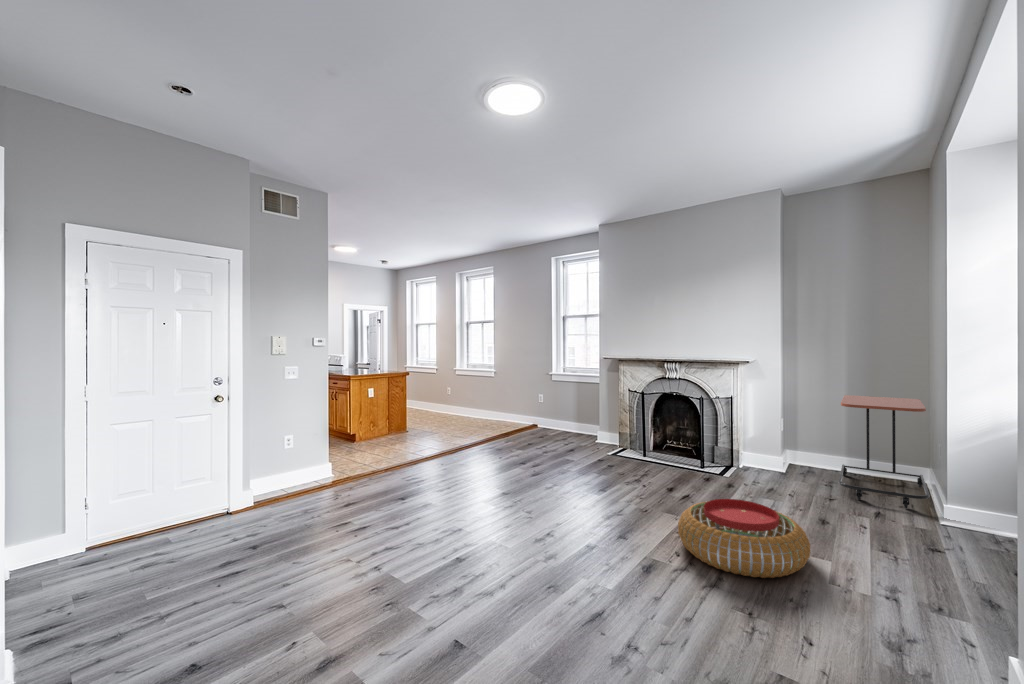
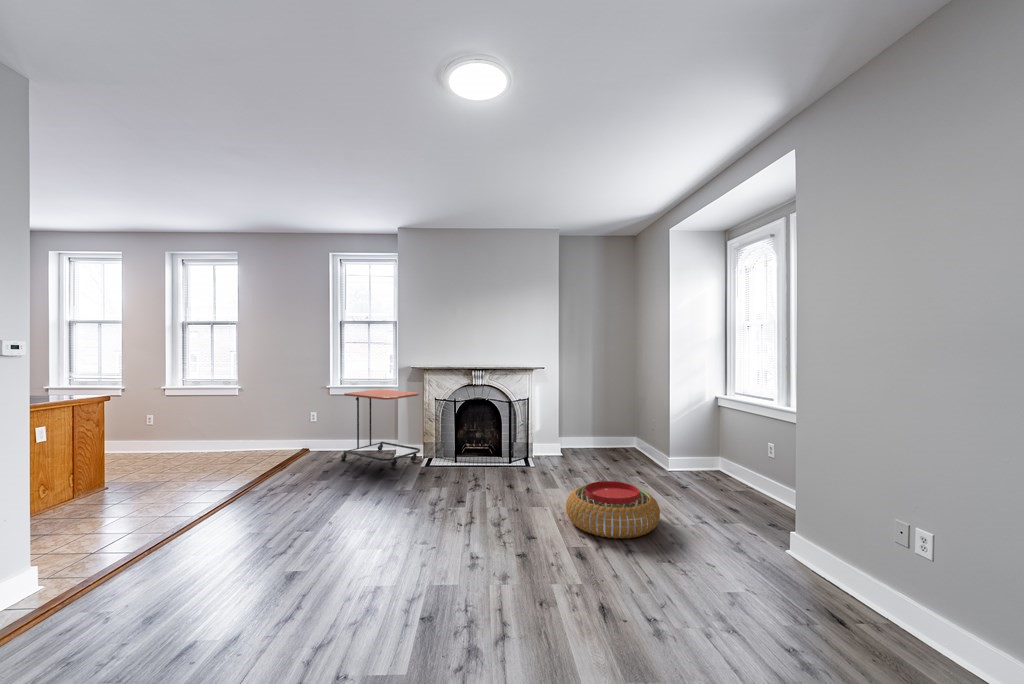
side table: present [839,395,930,508] -> present [341,389,420,467]

